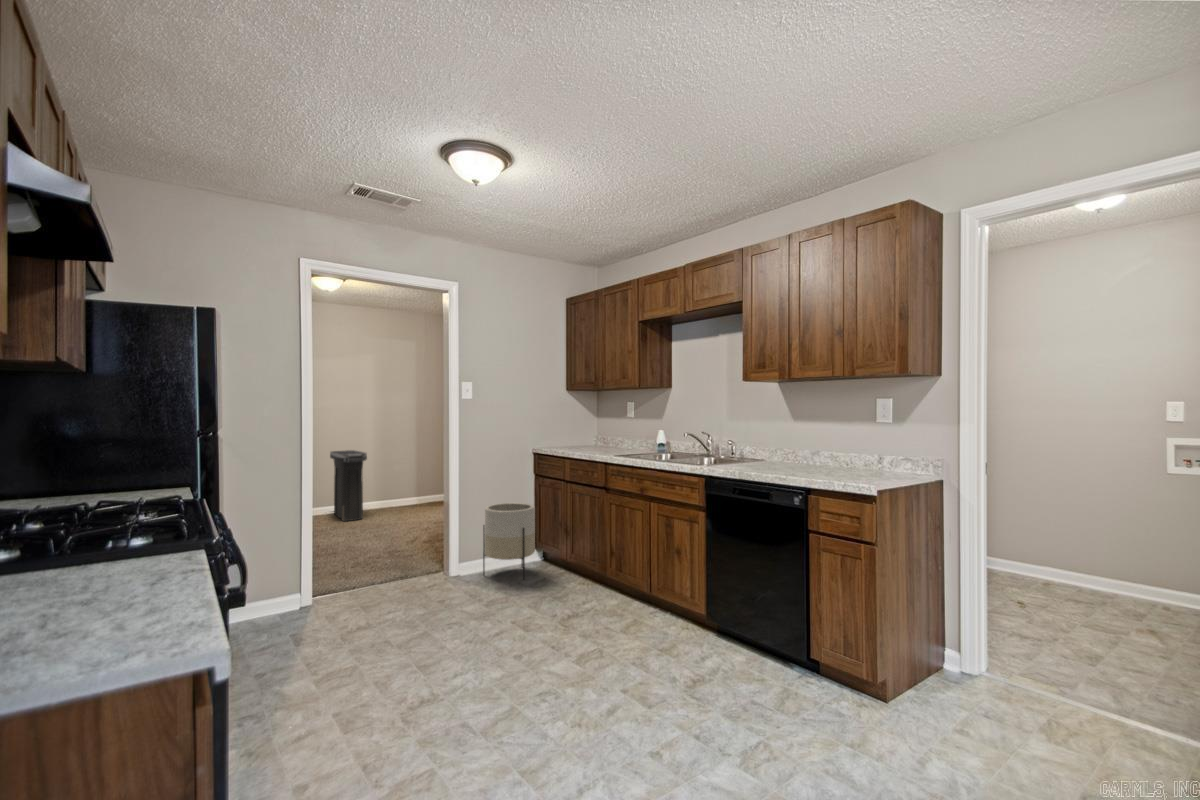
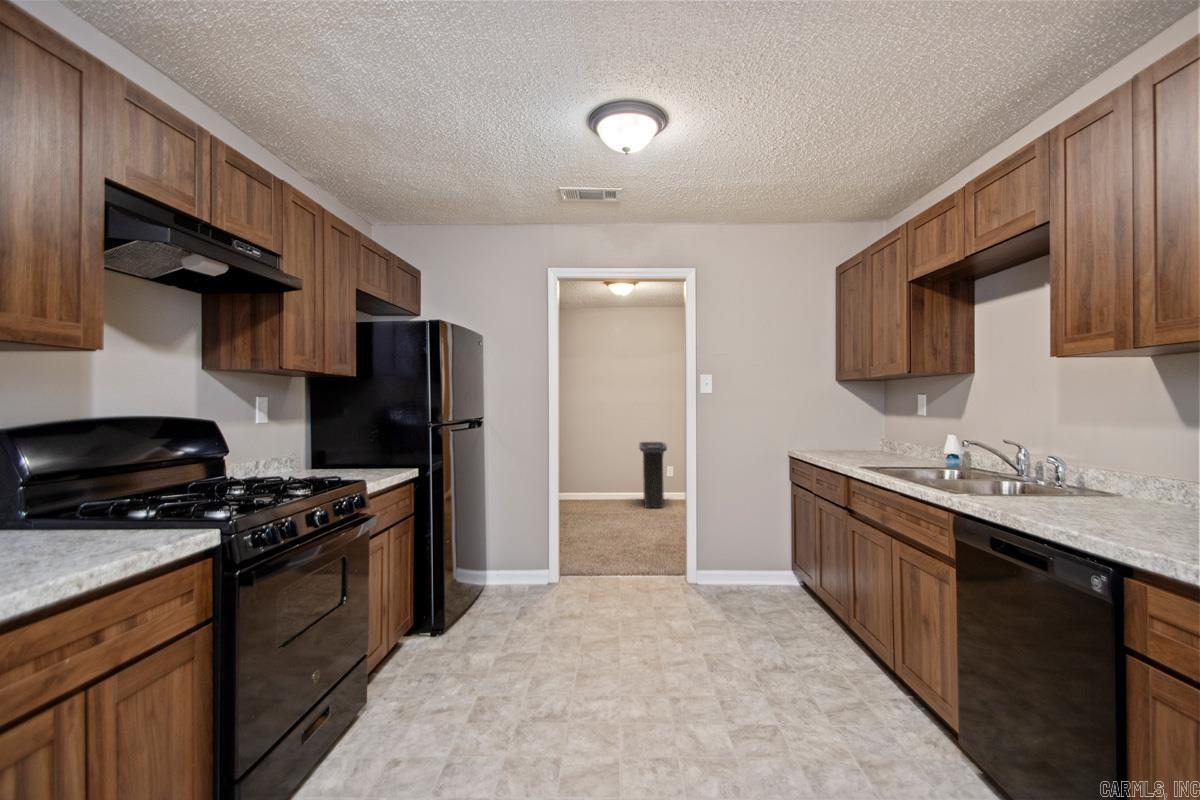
planter: present [483,503,535,580] -> none [720,511,780,605]

